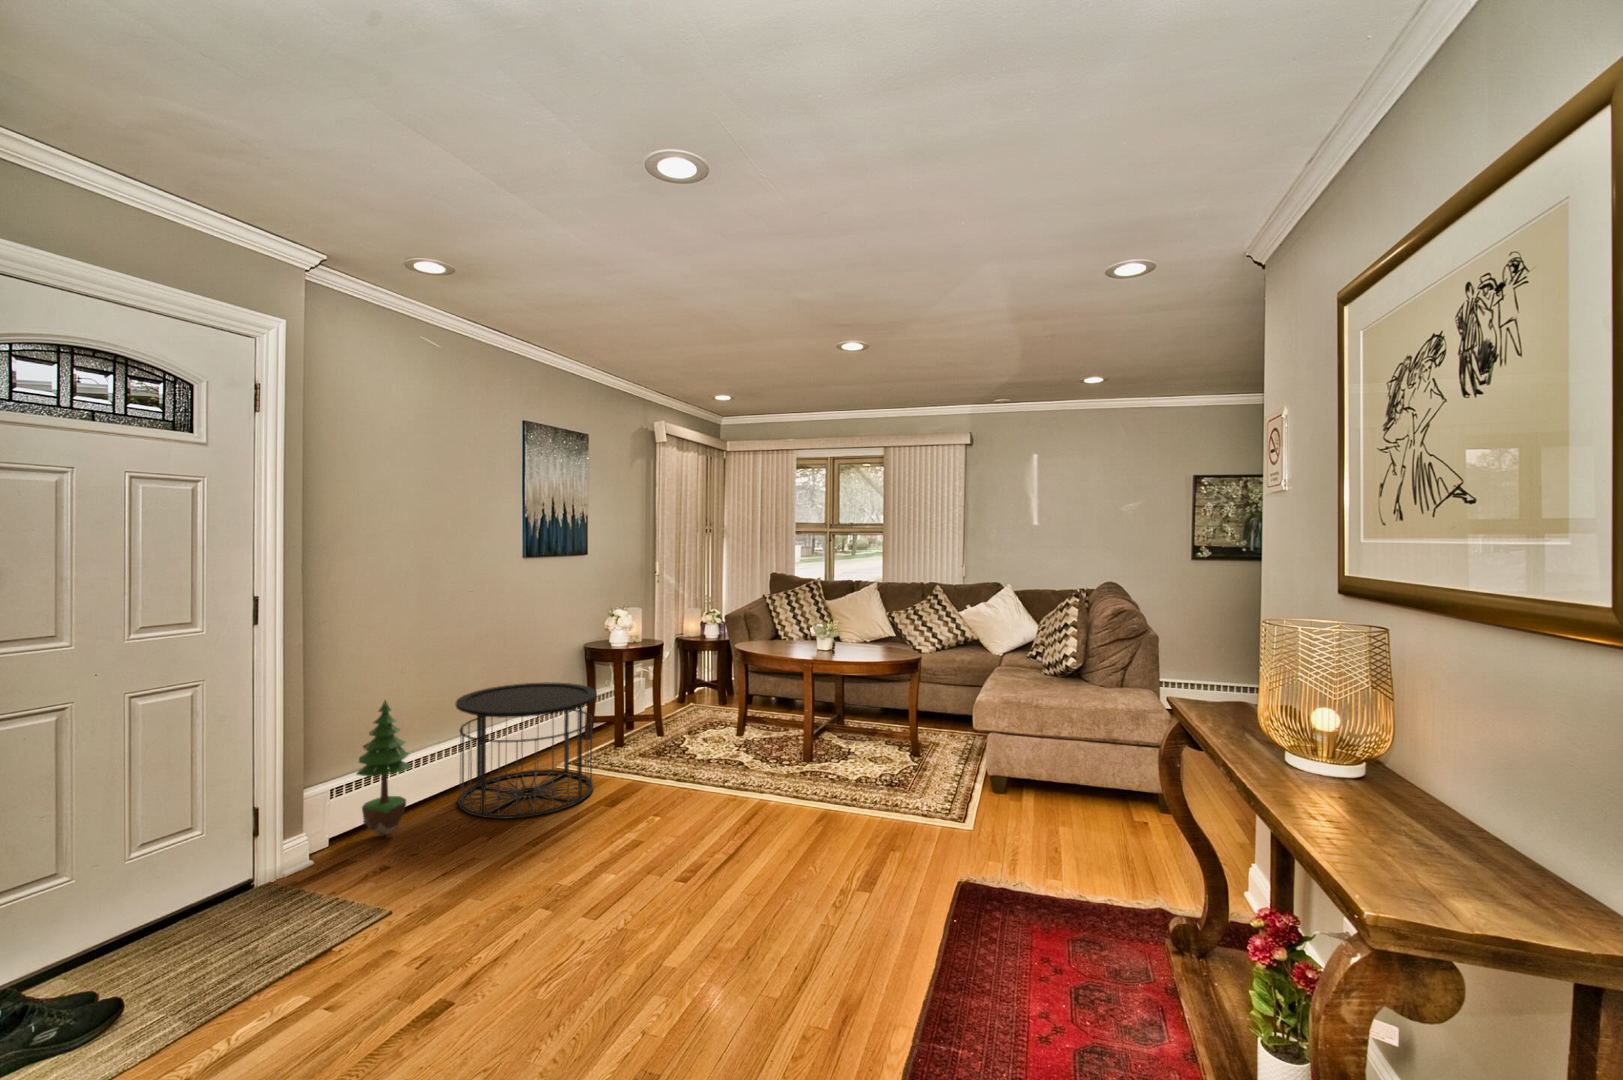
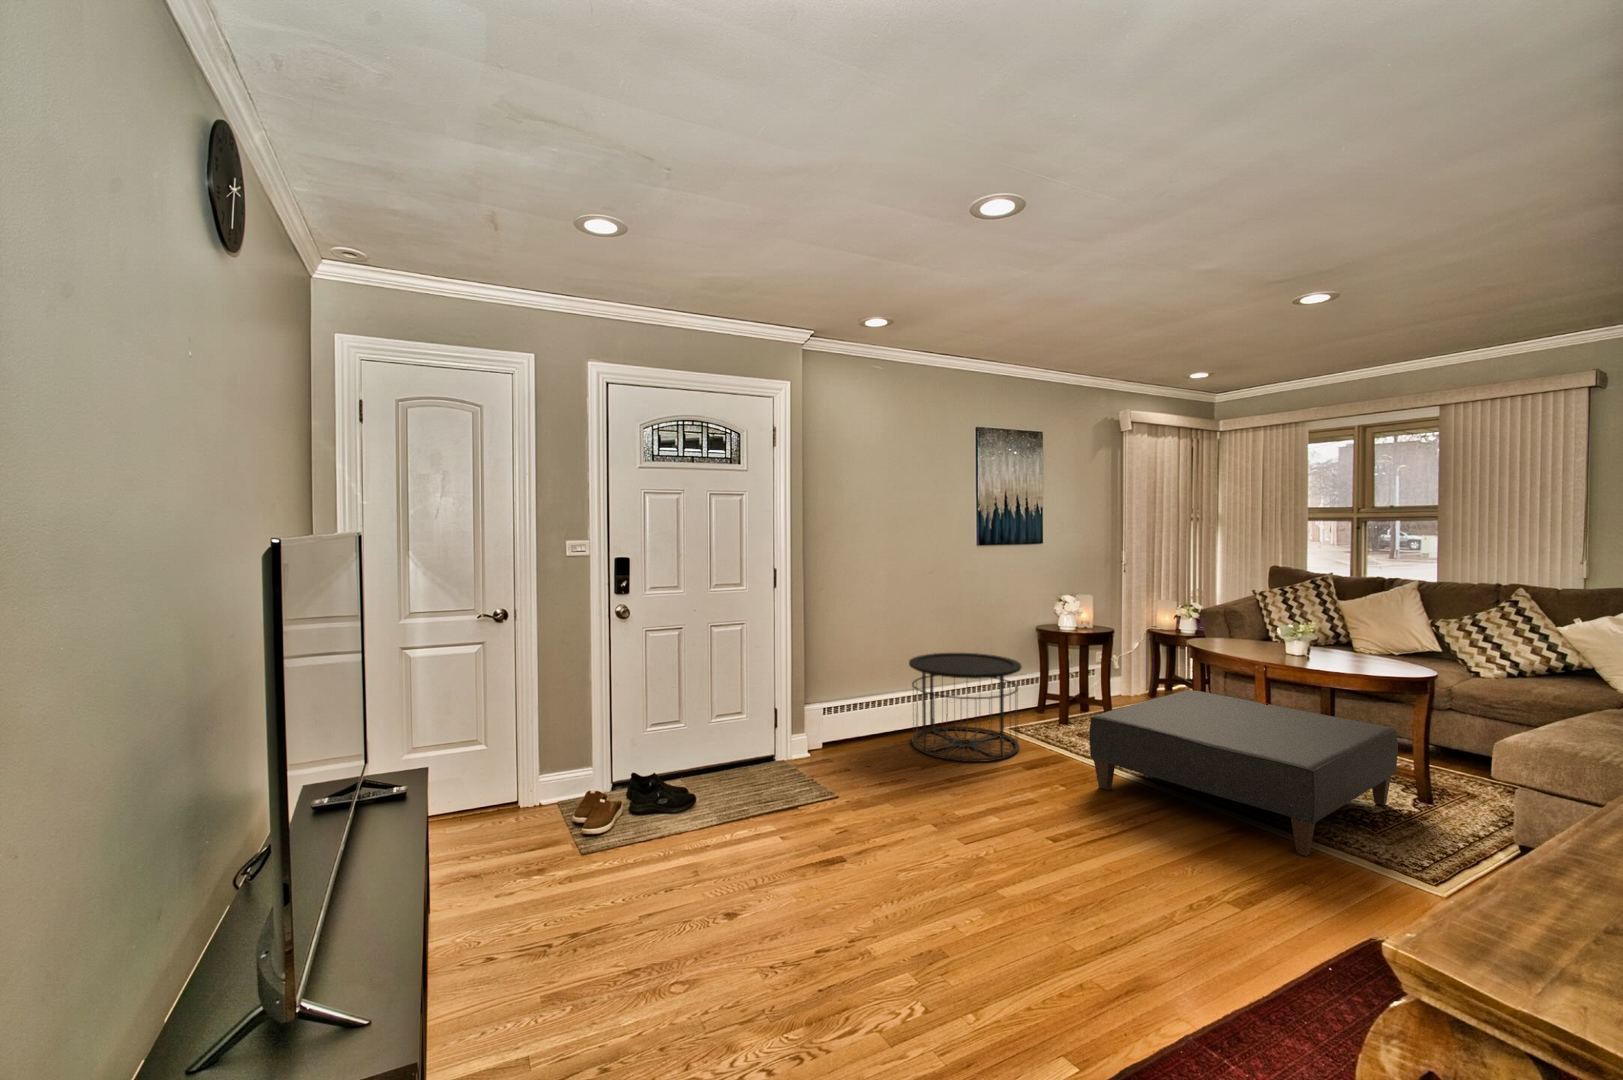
ottoman: none [684,692,905,826] -> present [1089,690,1398,856]
potted tree: present [356,700,411,835] -> none [839,649,875,749]

